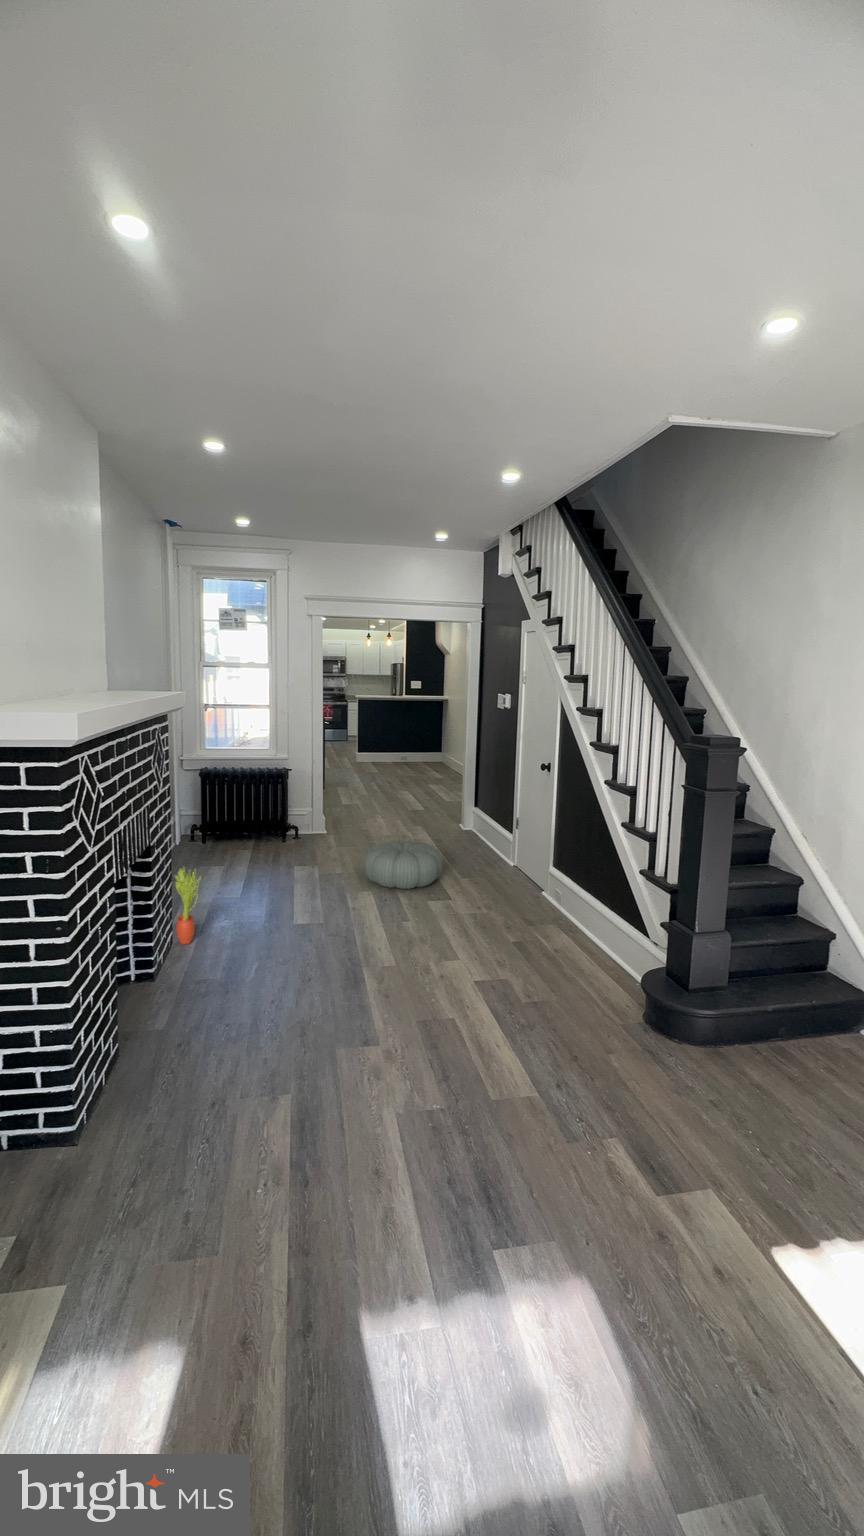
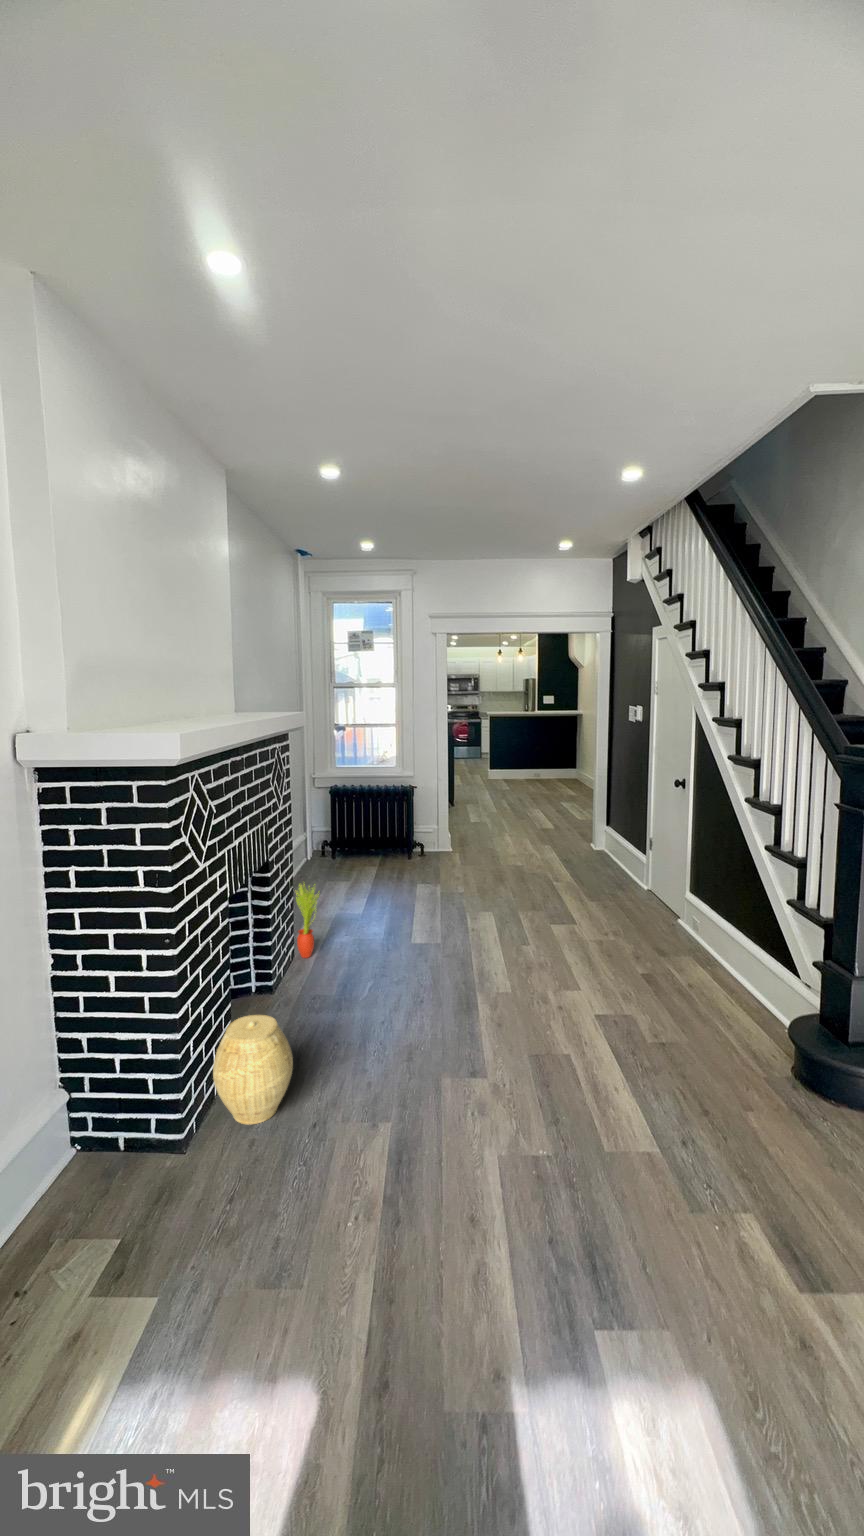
pouf: present [364,841,443,889] -> none [485,860,567,910]
woven basket: none [105,1000,190,1110] -> present [213,1015,293,1124]

